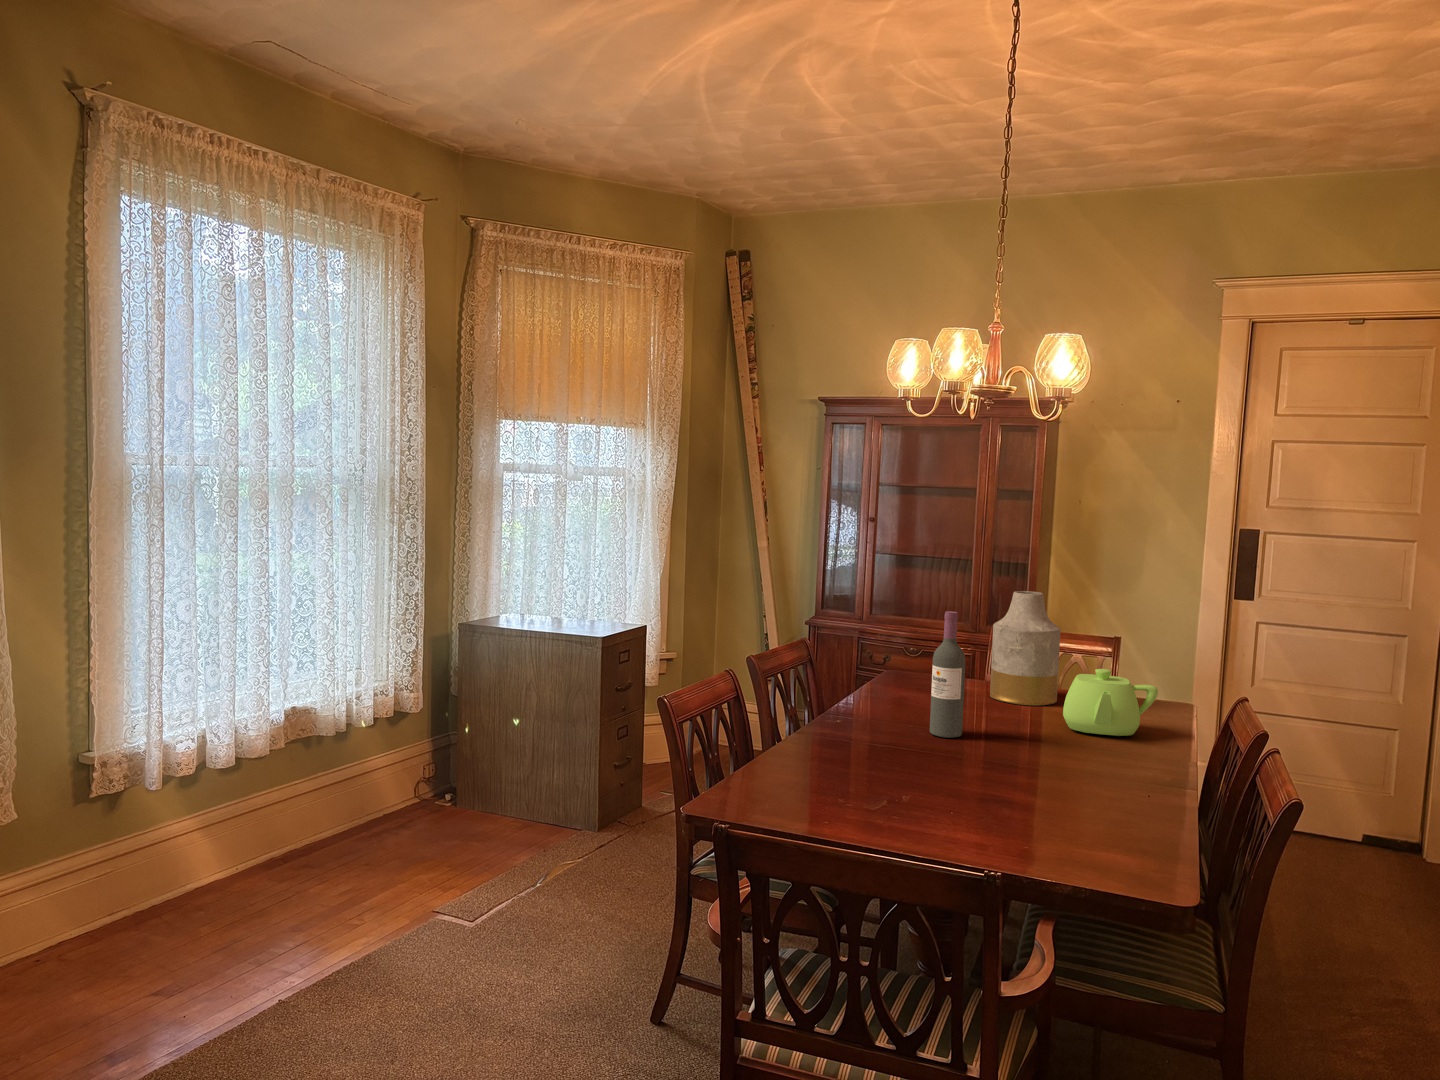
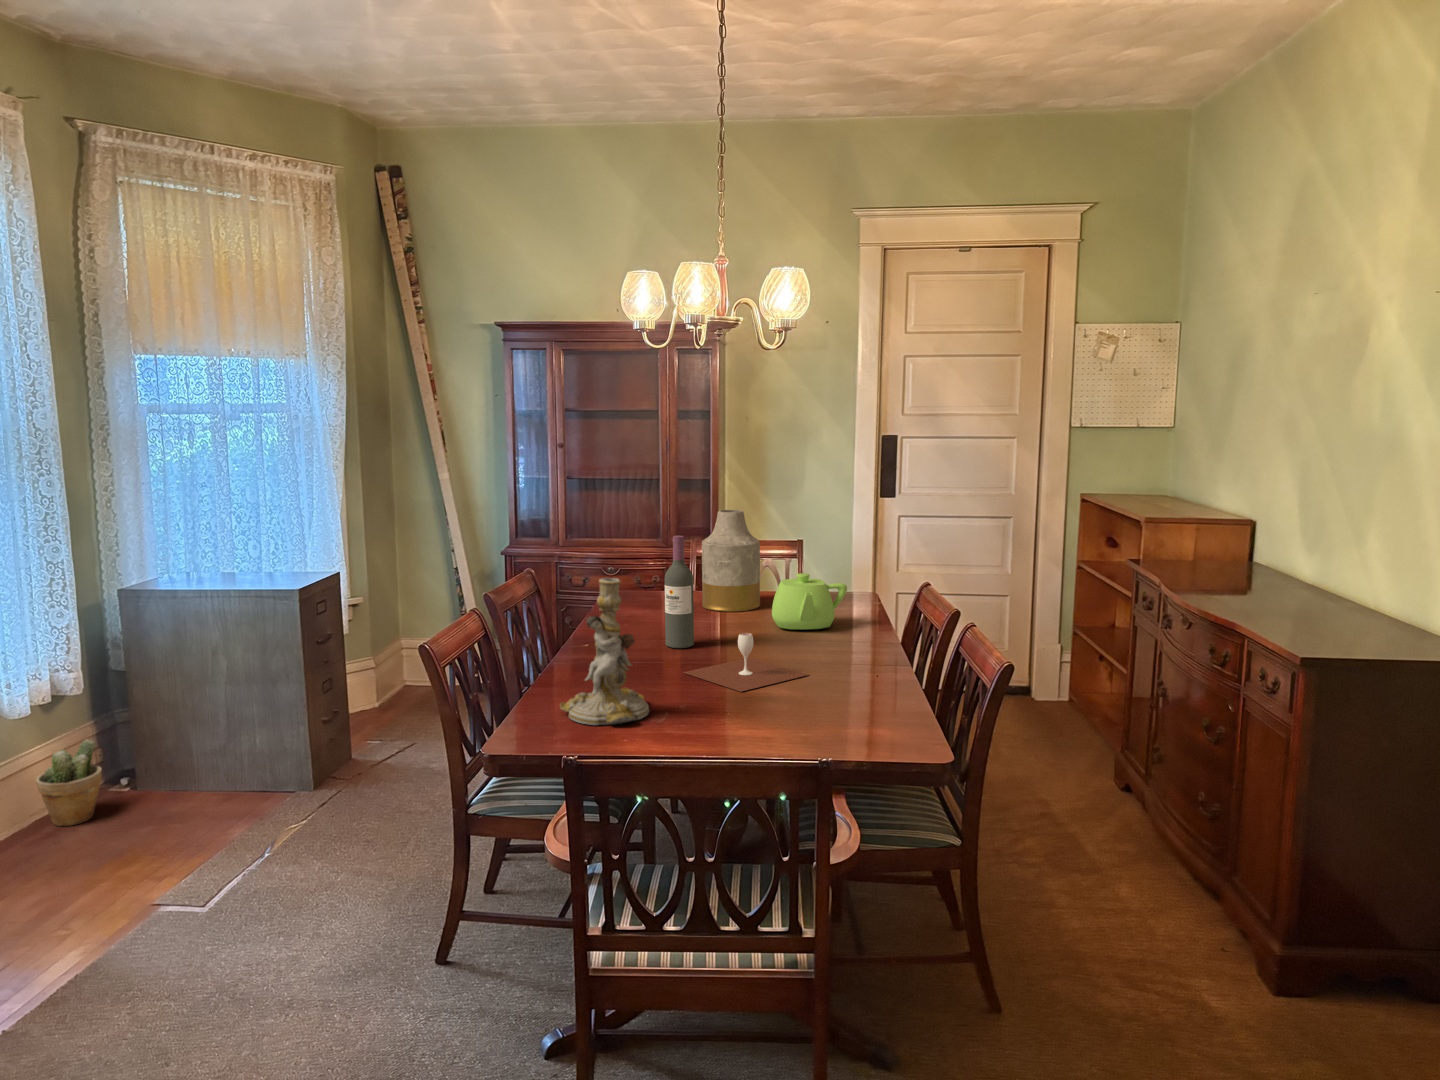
candlestick: none [778,646,877,813] -> present [560,578,649,725]
wine glass: none [936,728,1087,797] -> present [683,633,808,692]
potted plant: none [373,753,427,829] -> present [36,740,102,826]

